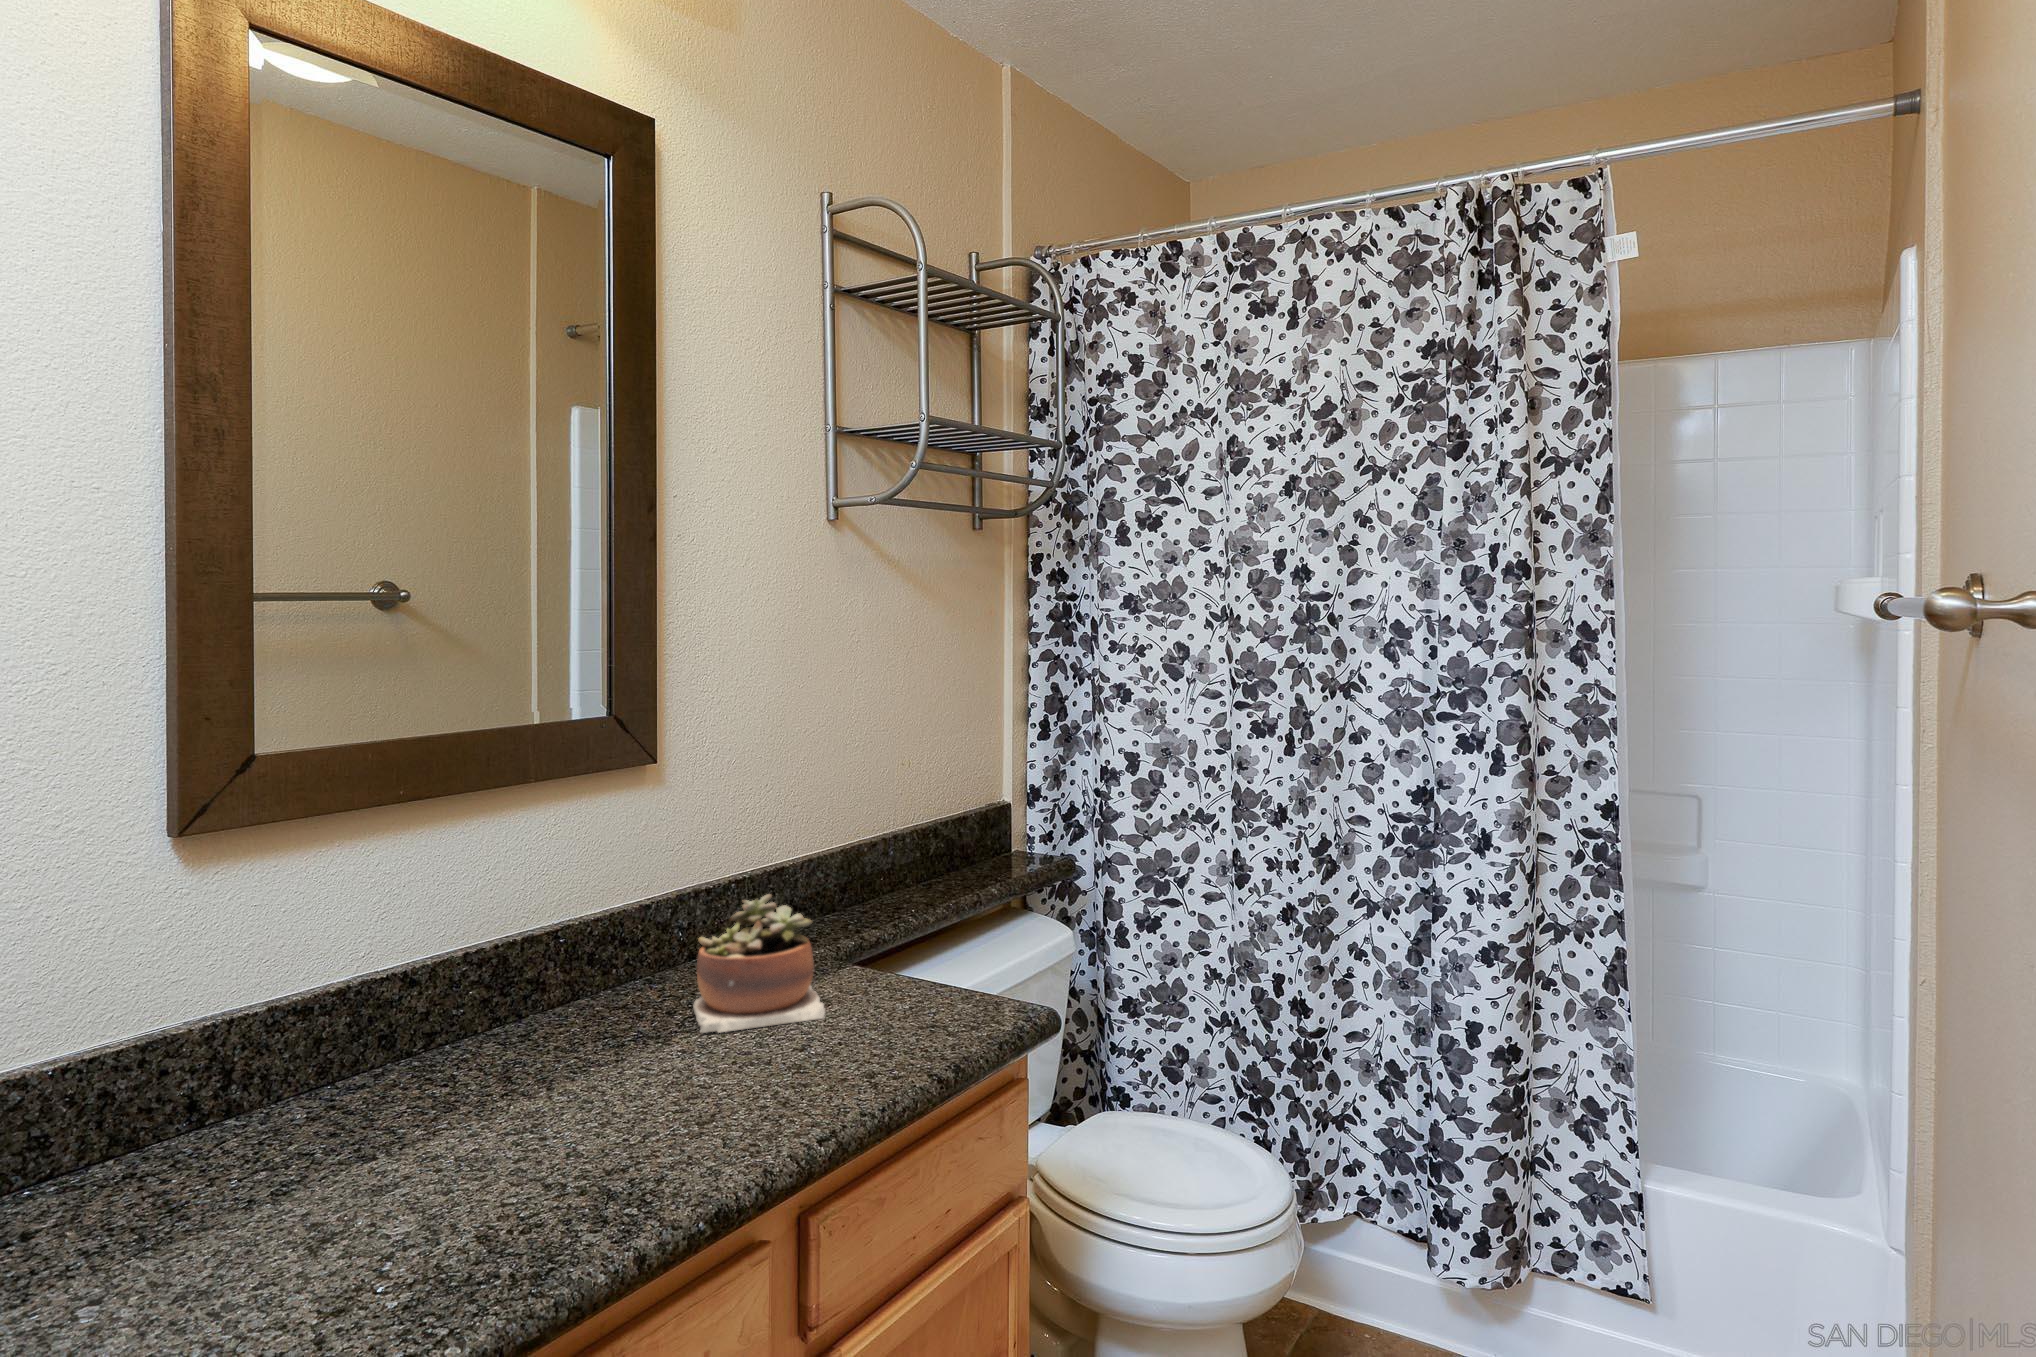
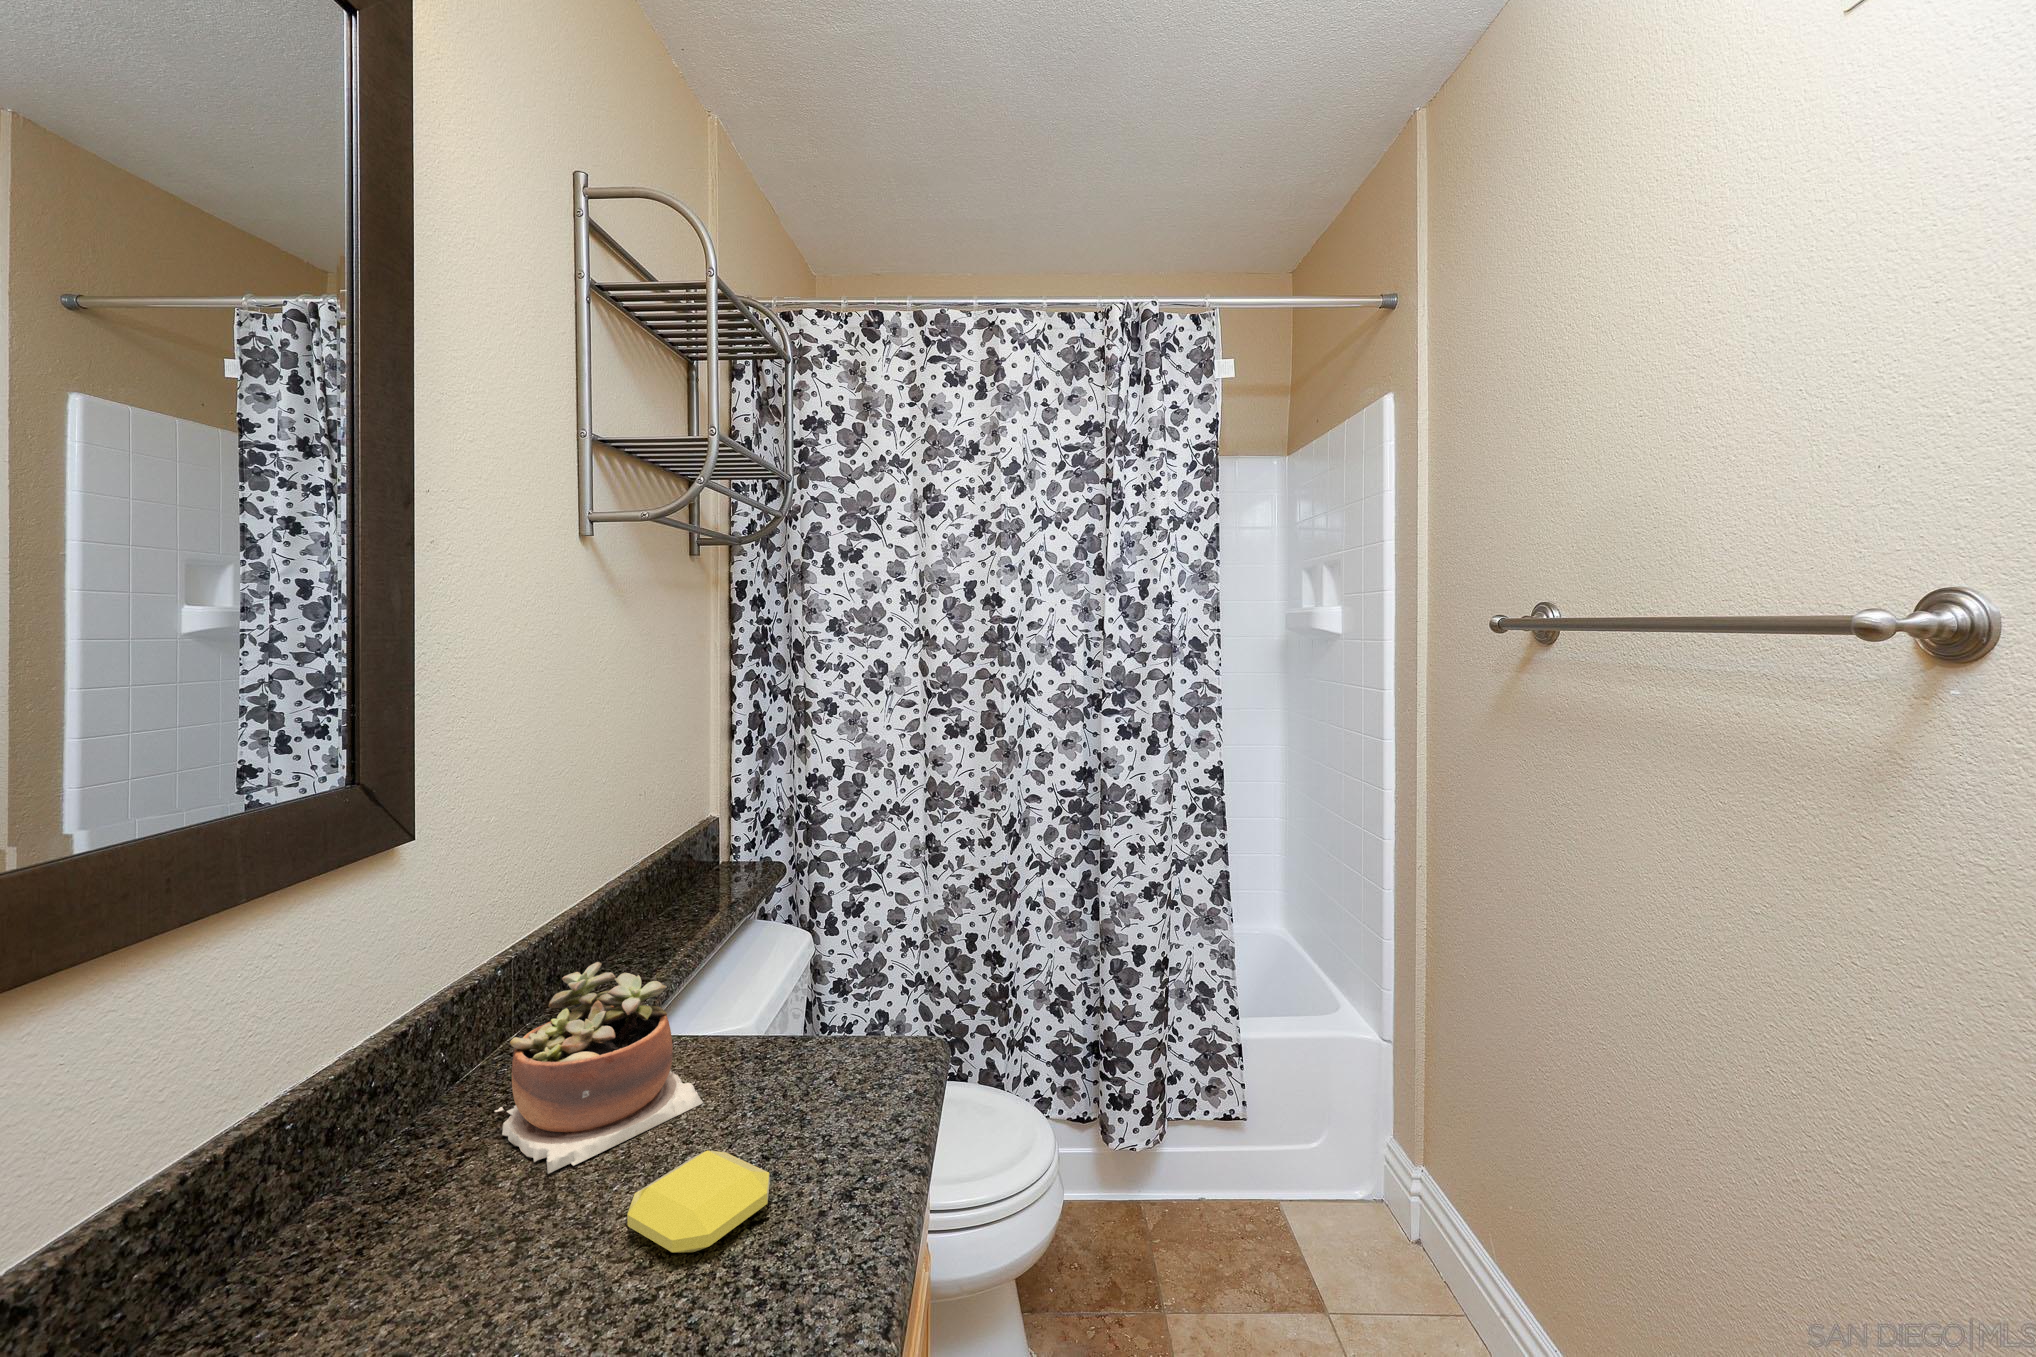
soap bar: none [713,1033,812,1089] -> present [627,1150,770,1253]

